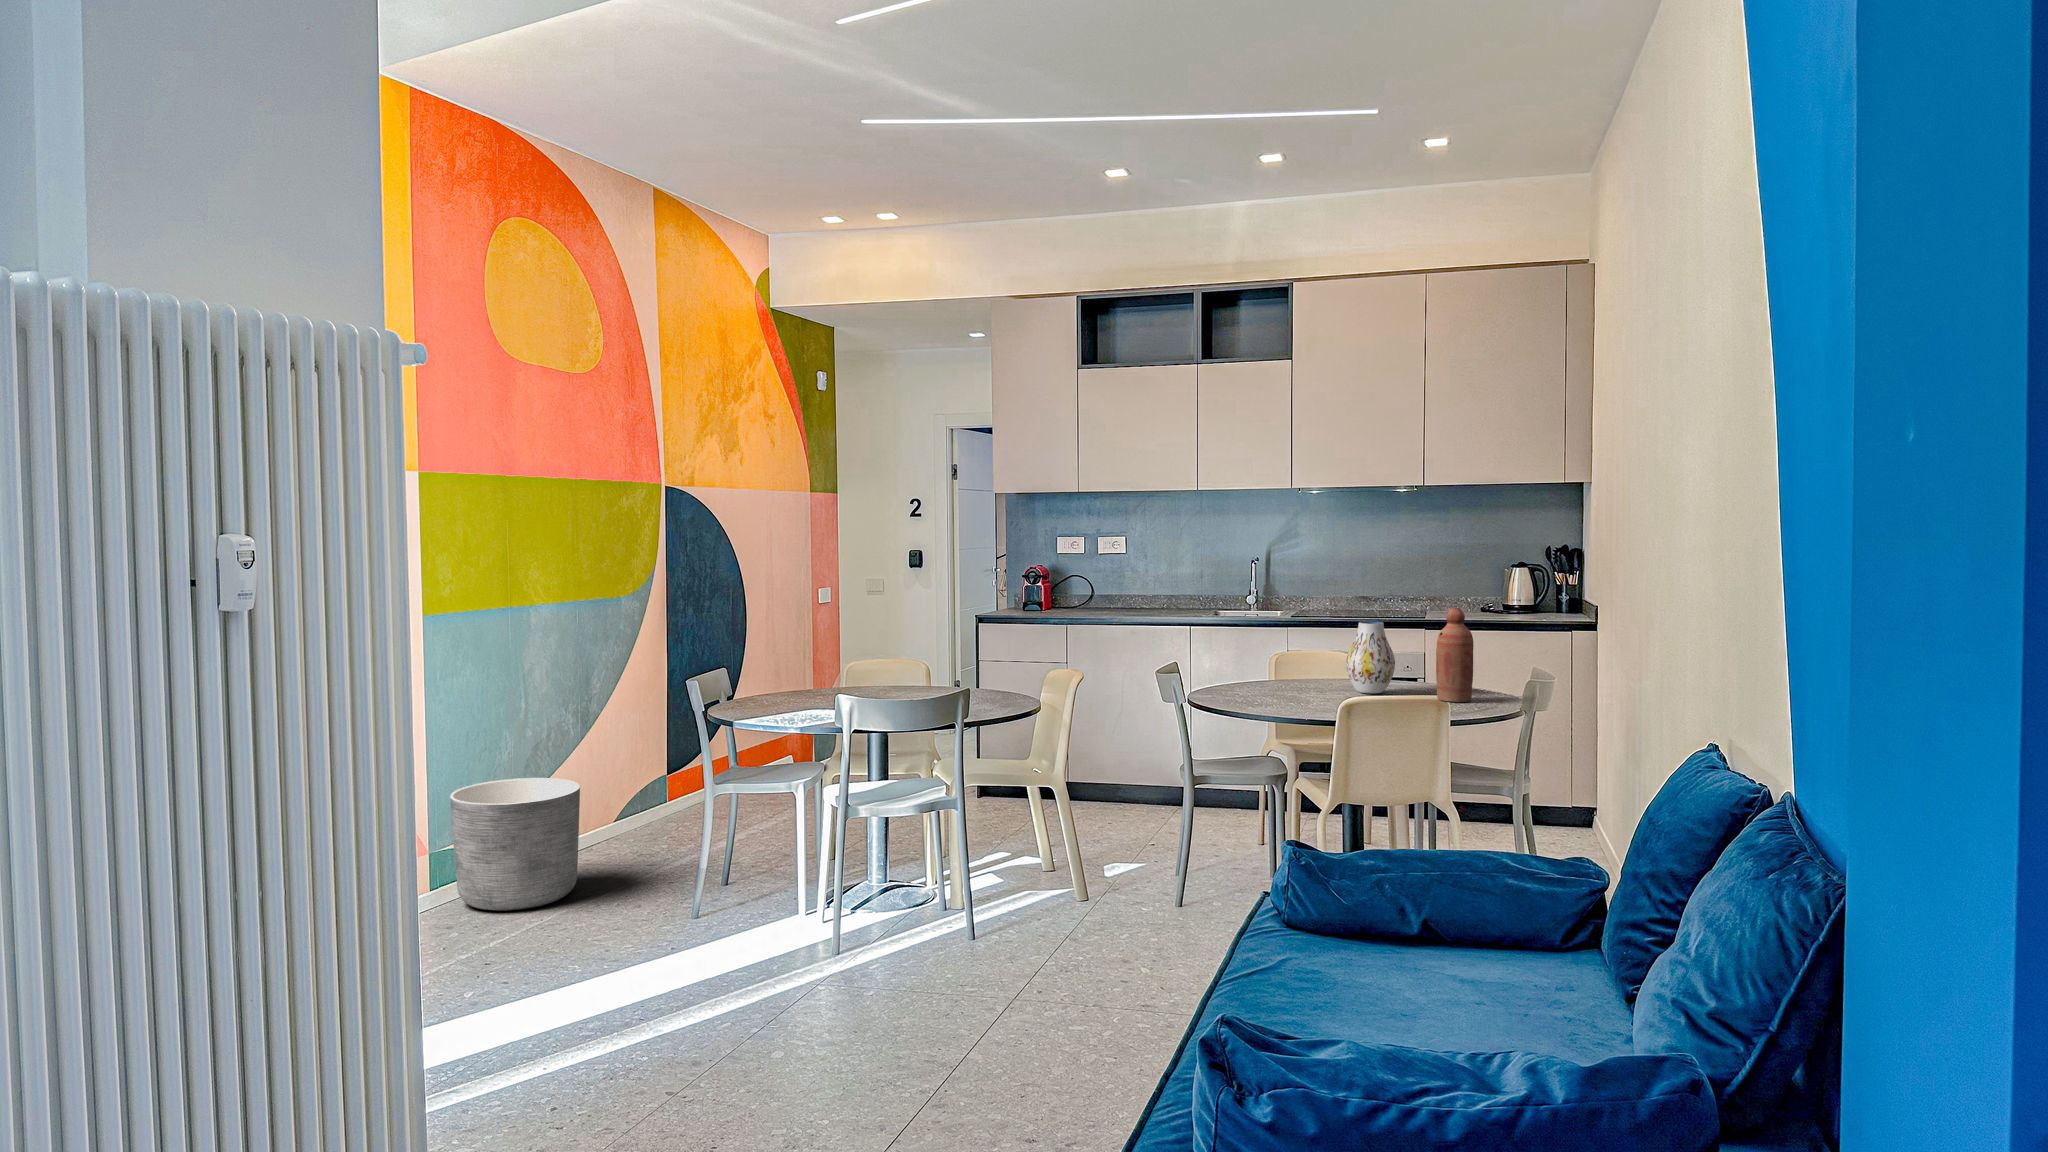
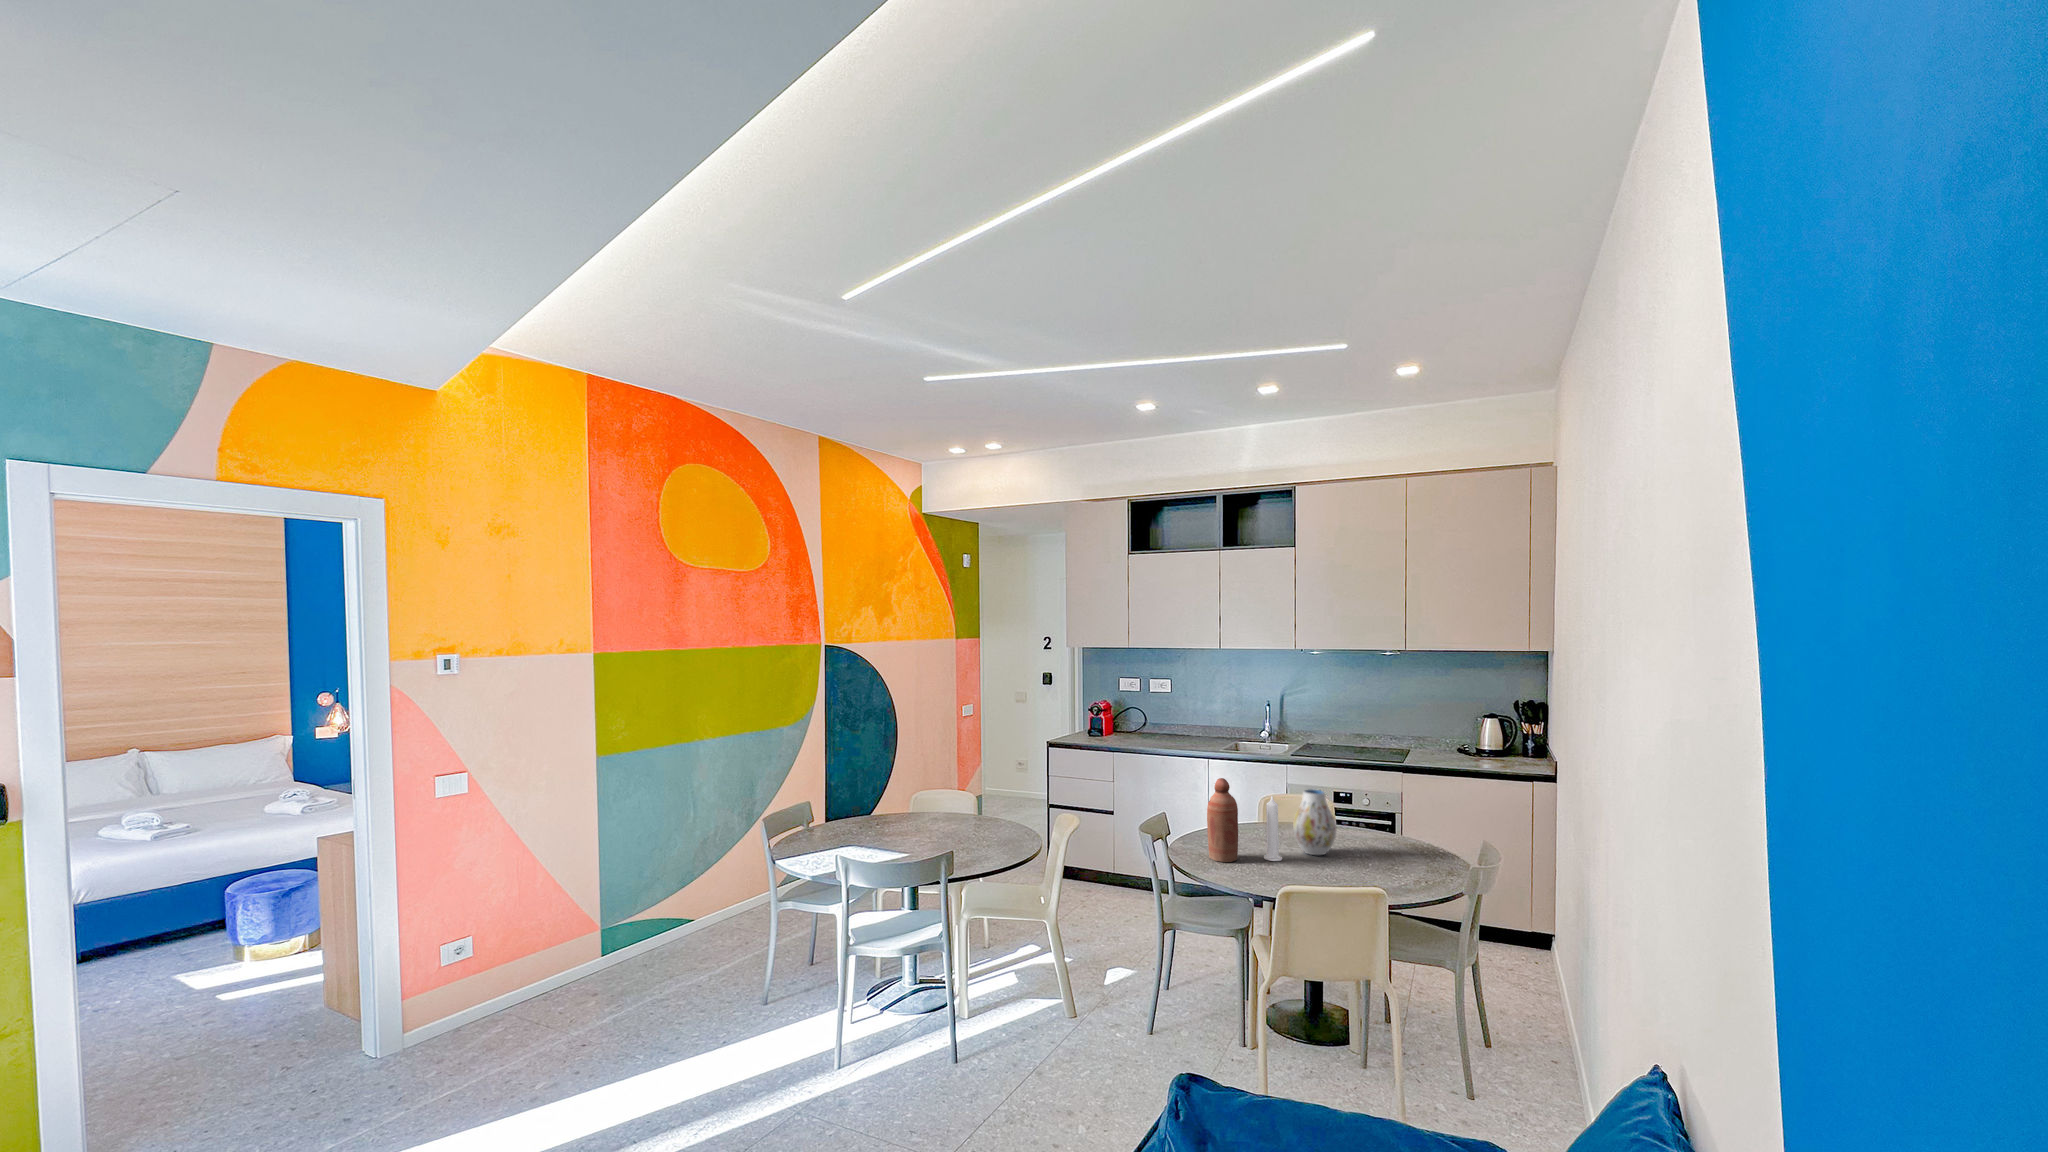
bottle: present [1436,607,1473,702] -> present [1207,778,1238,862]
candle: none [1319,626,1339,699] -> present [1264,796,1282,861]
planter: present [450,778,580,911] -> none [613,873,709,982]

